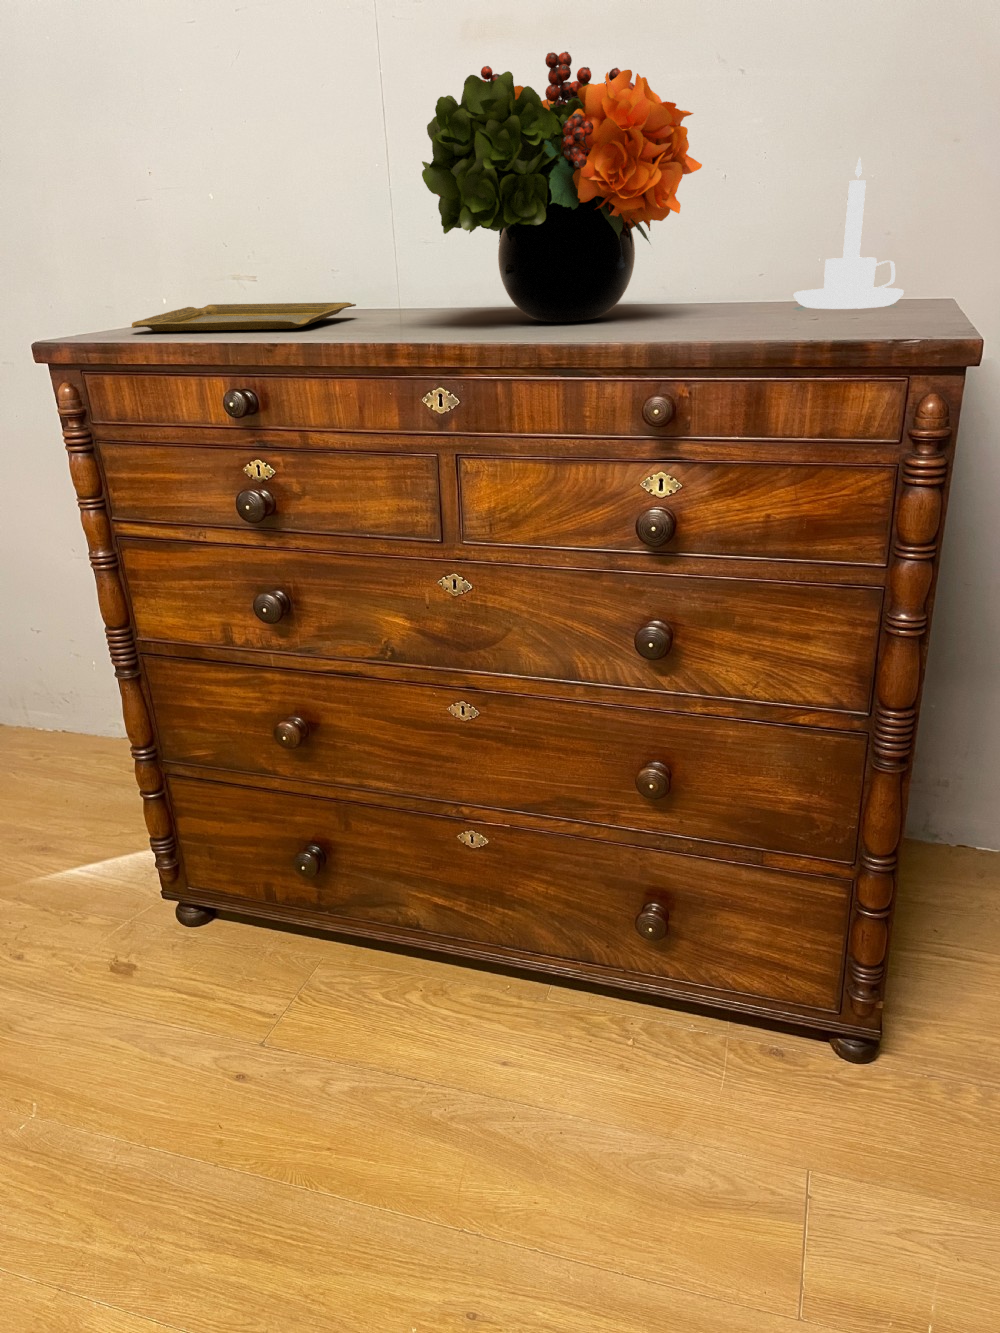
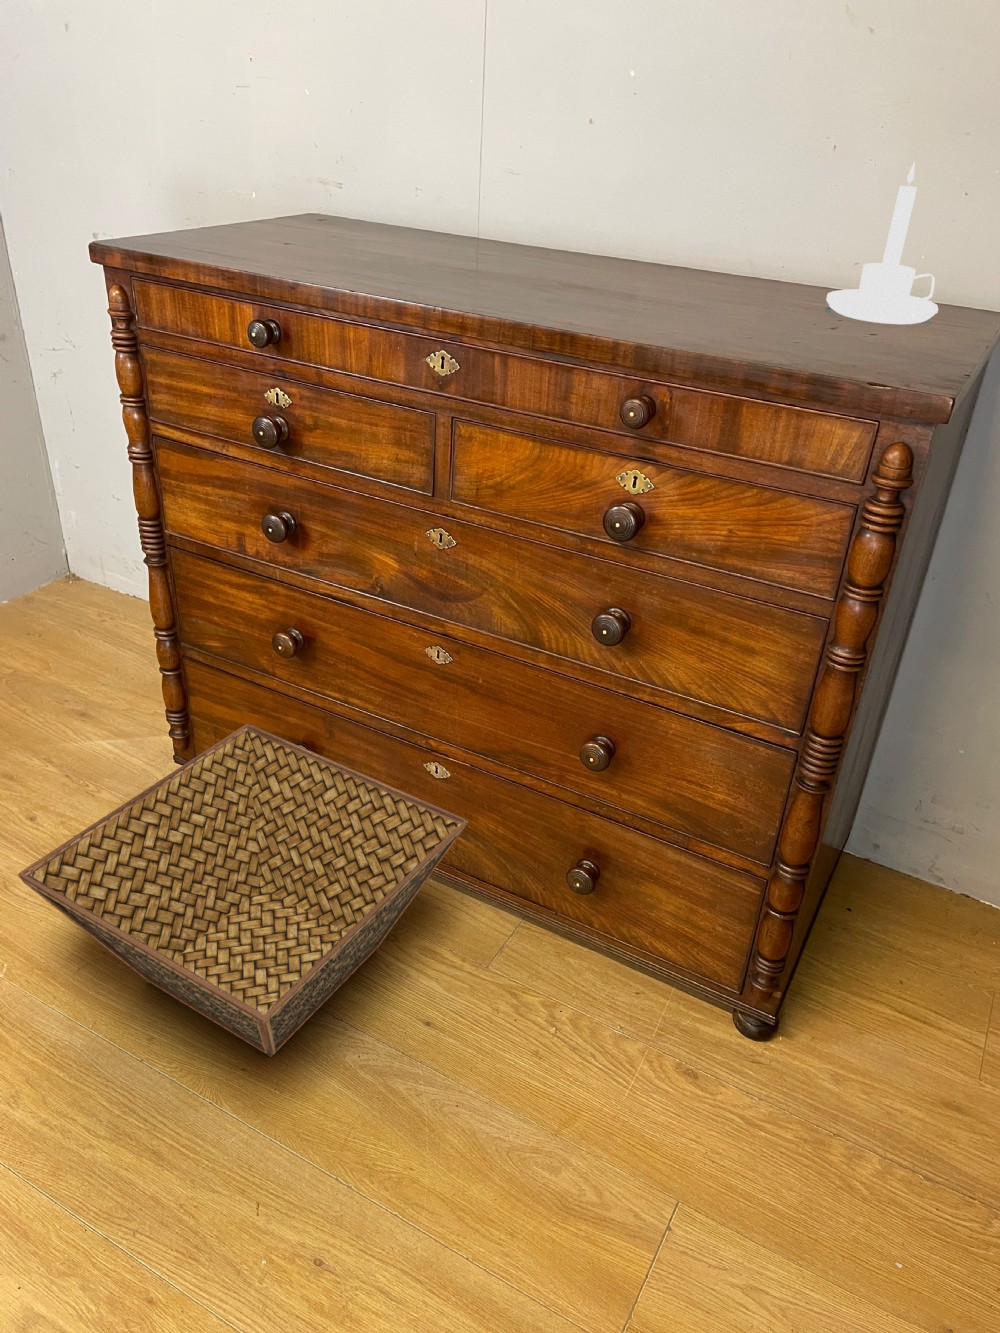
flower arrangement: present [422,51,702,322] -> none [449,15,745,296]
tray: present [131,302,356,331] -> none [184,215,404,262]
basket: none [39,832,521,1189] -> present [18,724,468,1057]

